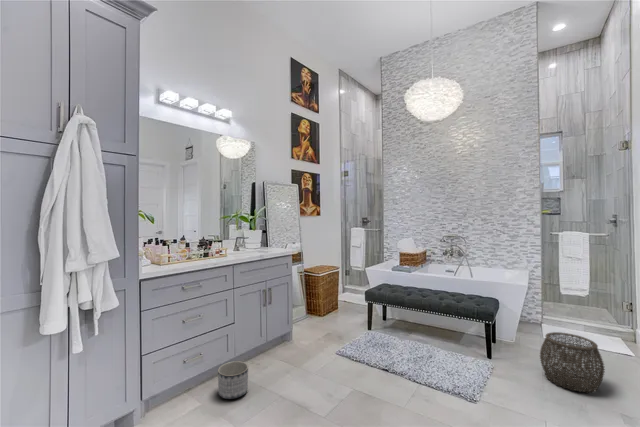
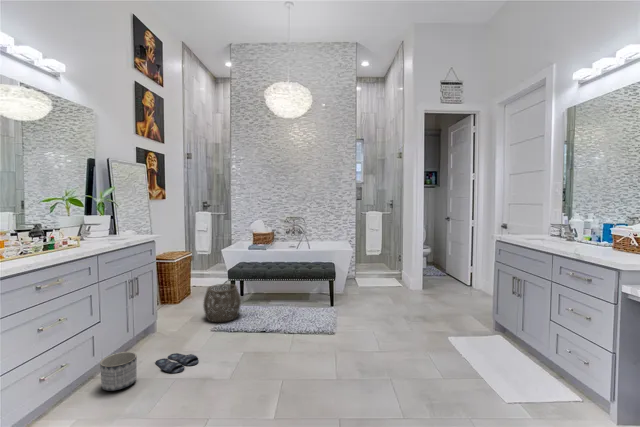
woven basket: present [540,332,605,392] -> present [204,284,241,322]
slippers: none [271,373,307,397] -> present [155,353,199,373]

